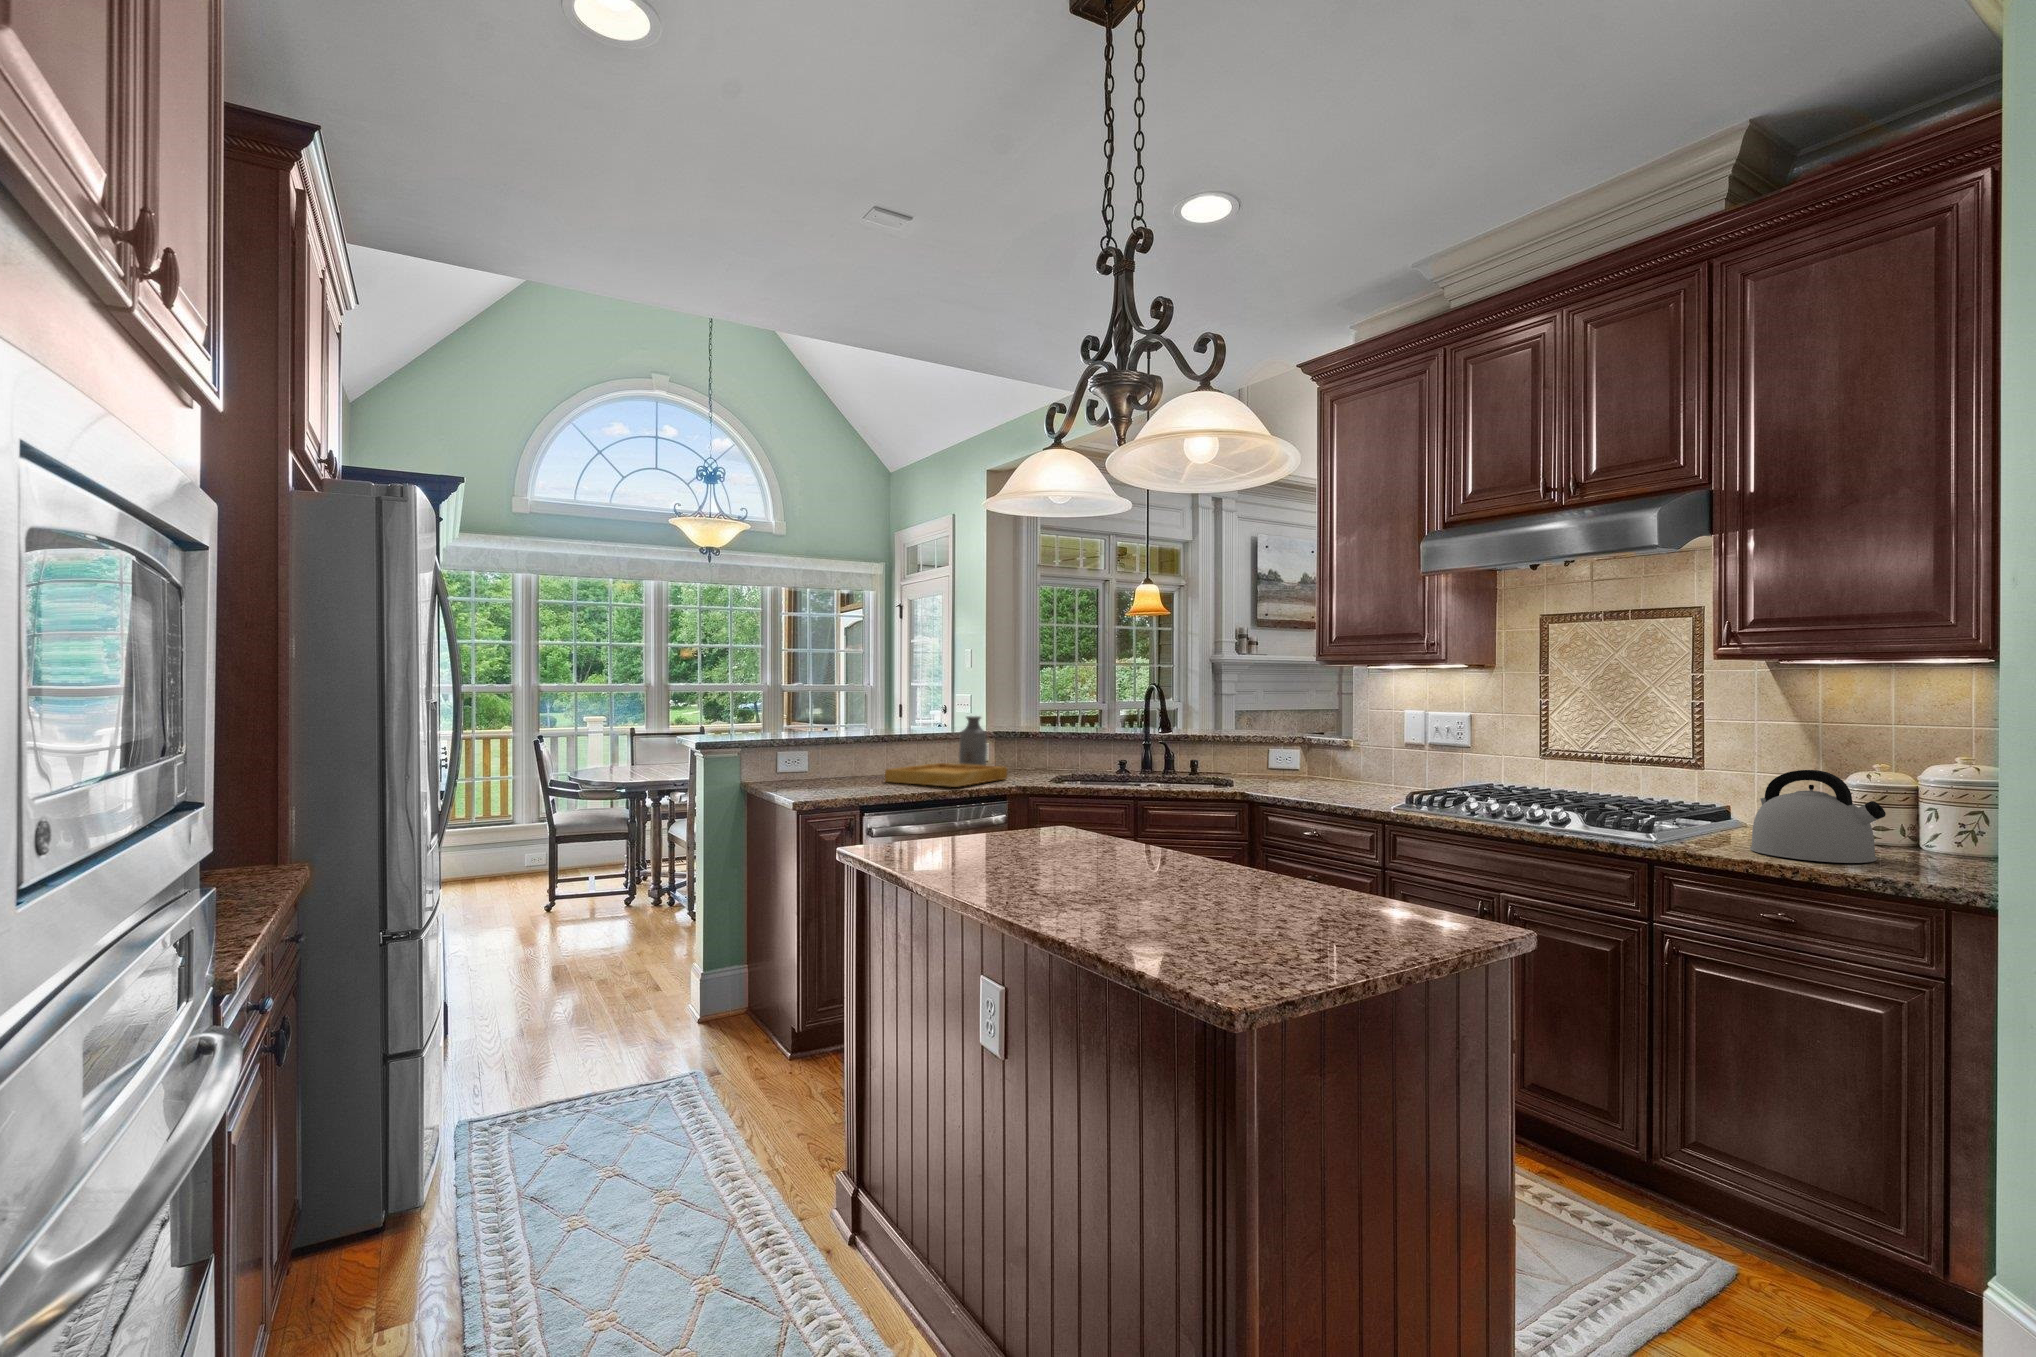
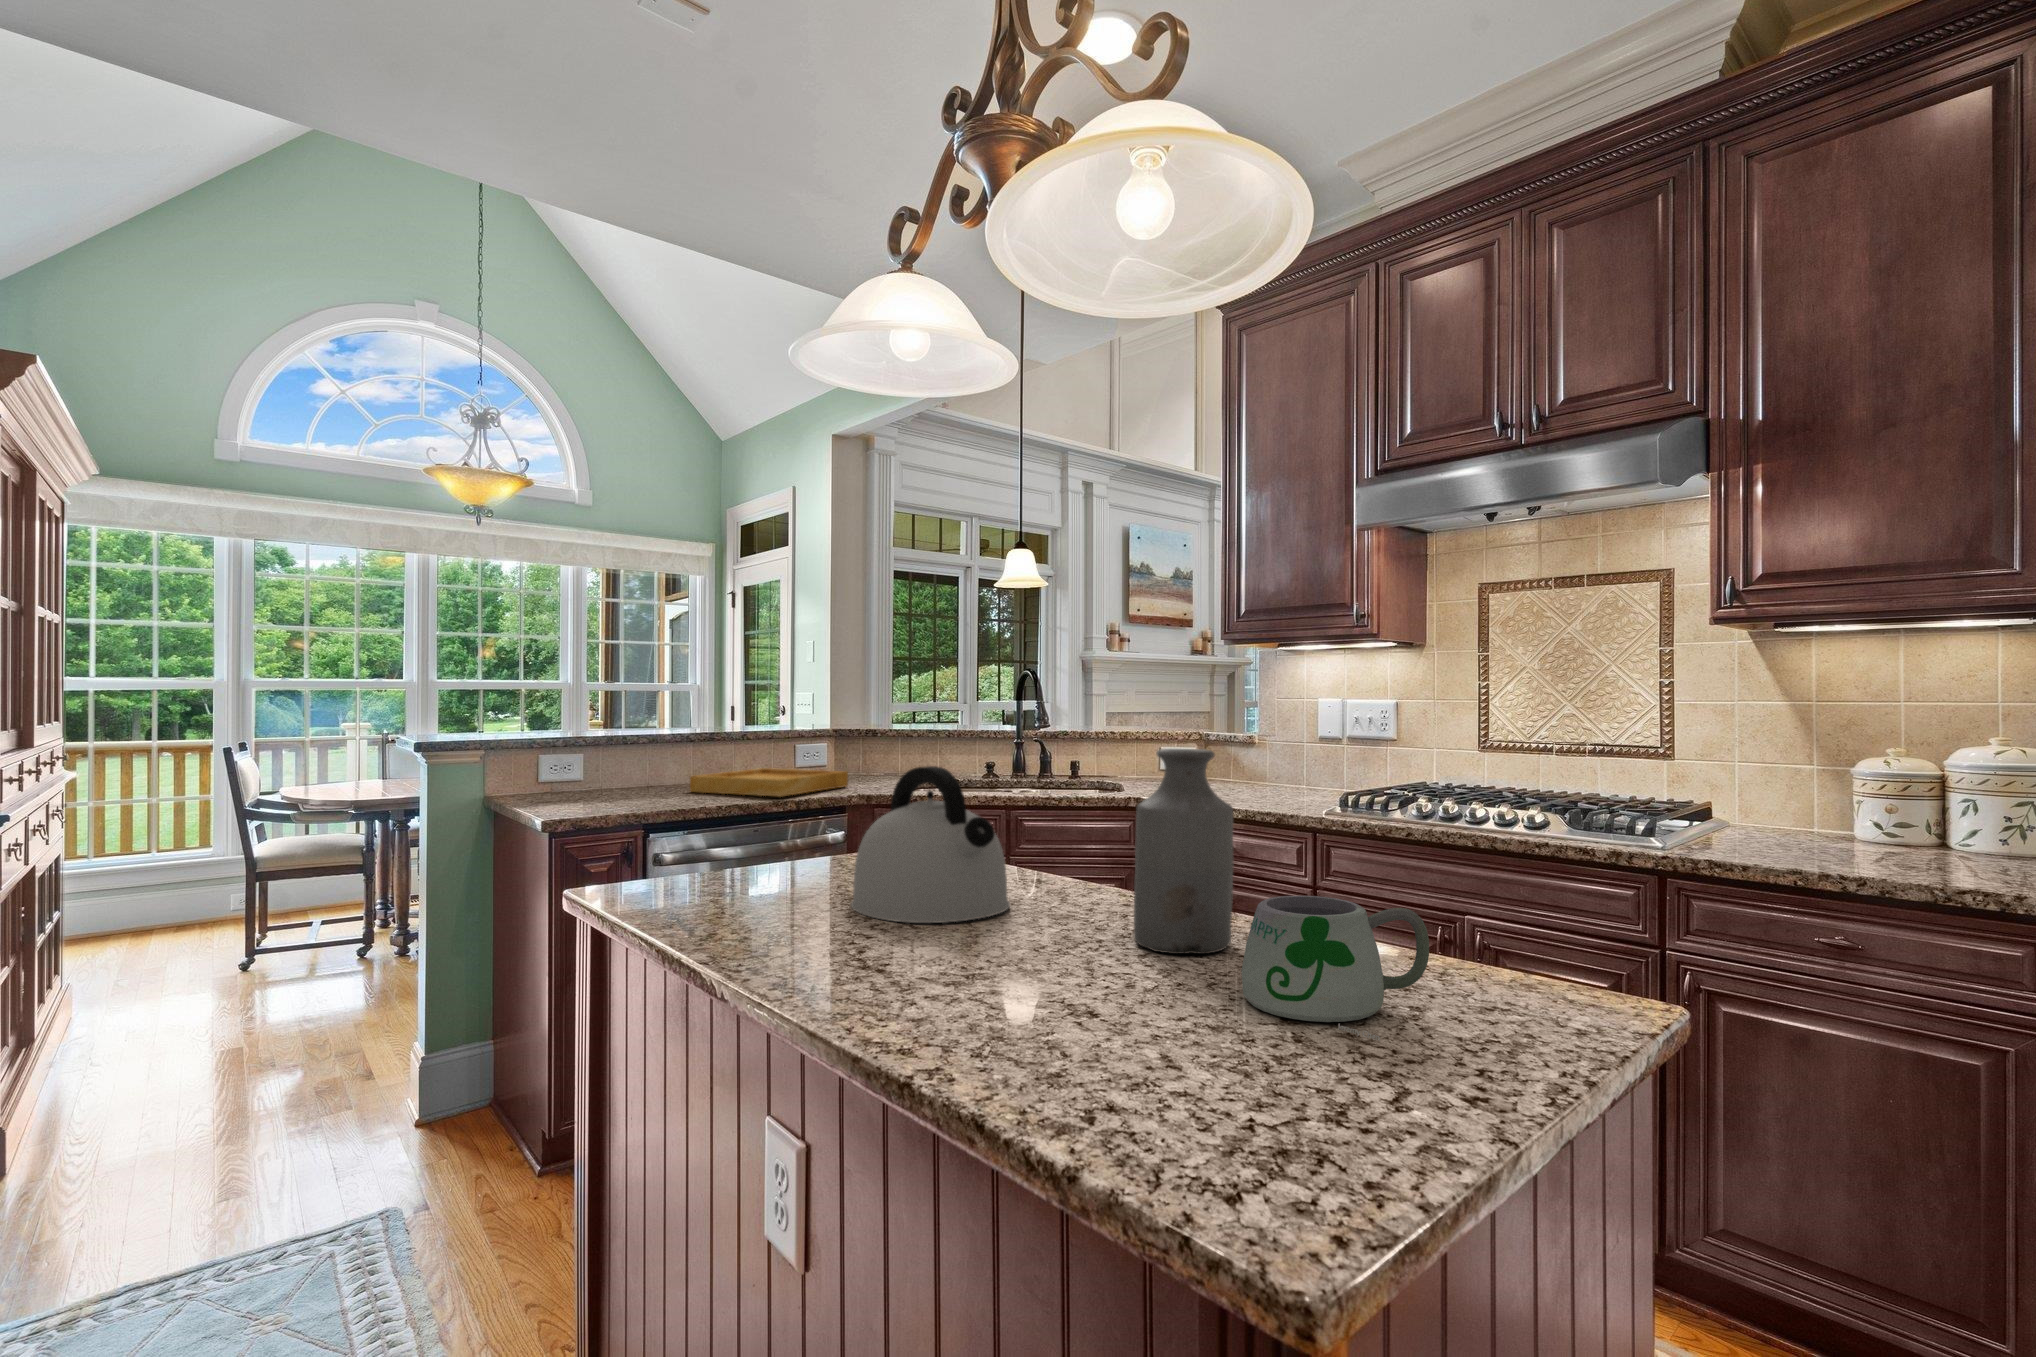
bottle: present [959,716,987,765] -> present [1134,749,1234,954]
kettle: present [1750,770,1886,863] -> present [851,766,1010,923]
mug: none [1256,864,1371,948] -> present [1241,896,1429,1041]

